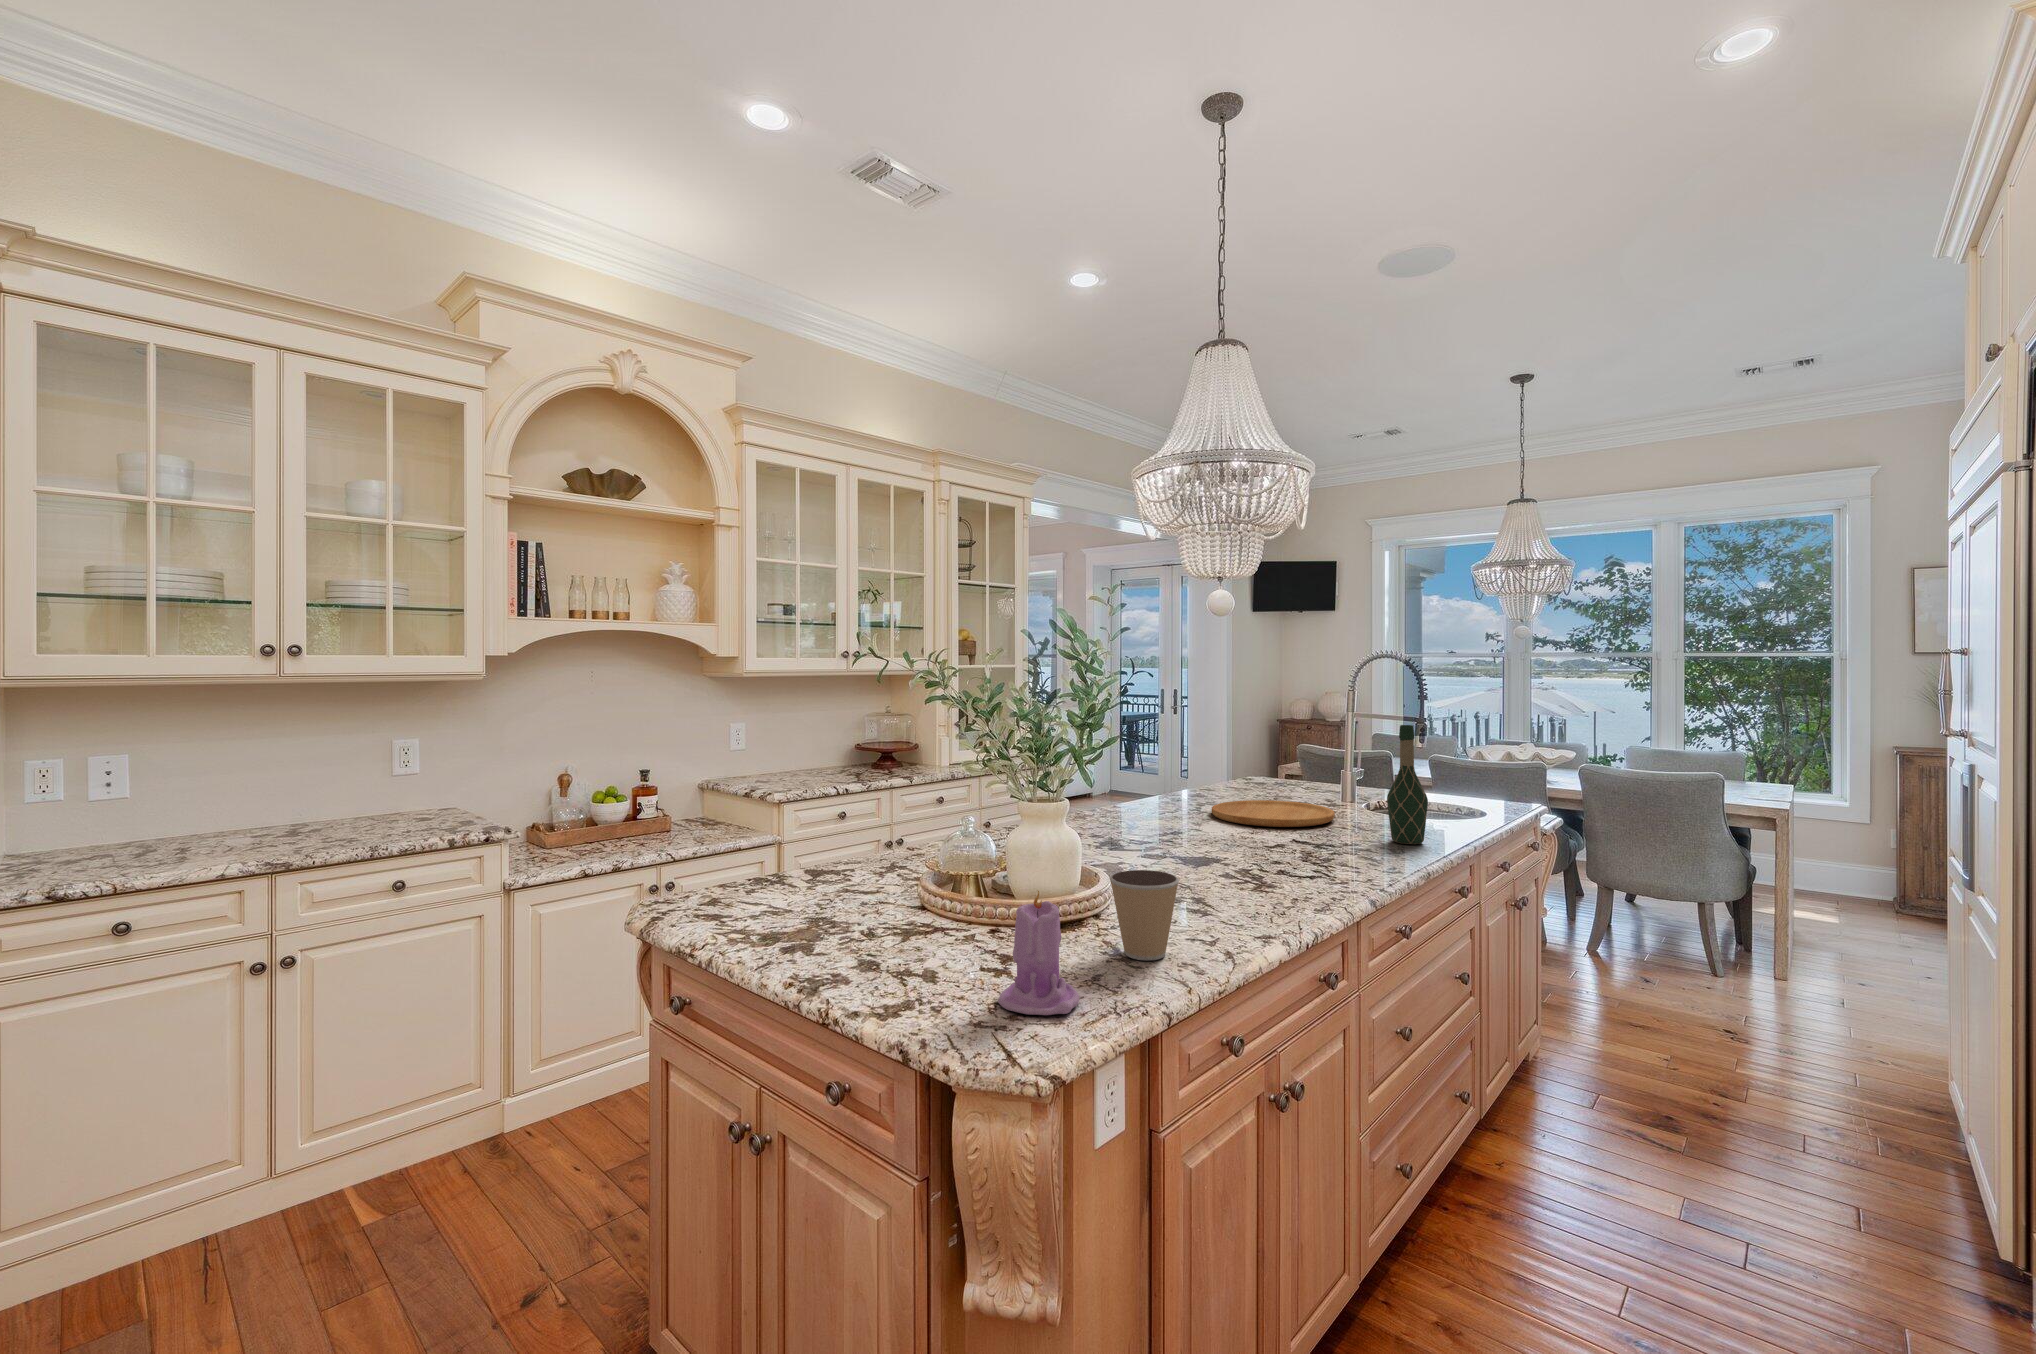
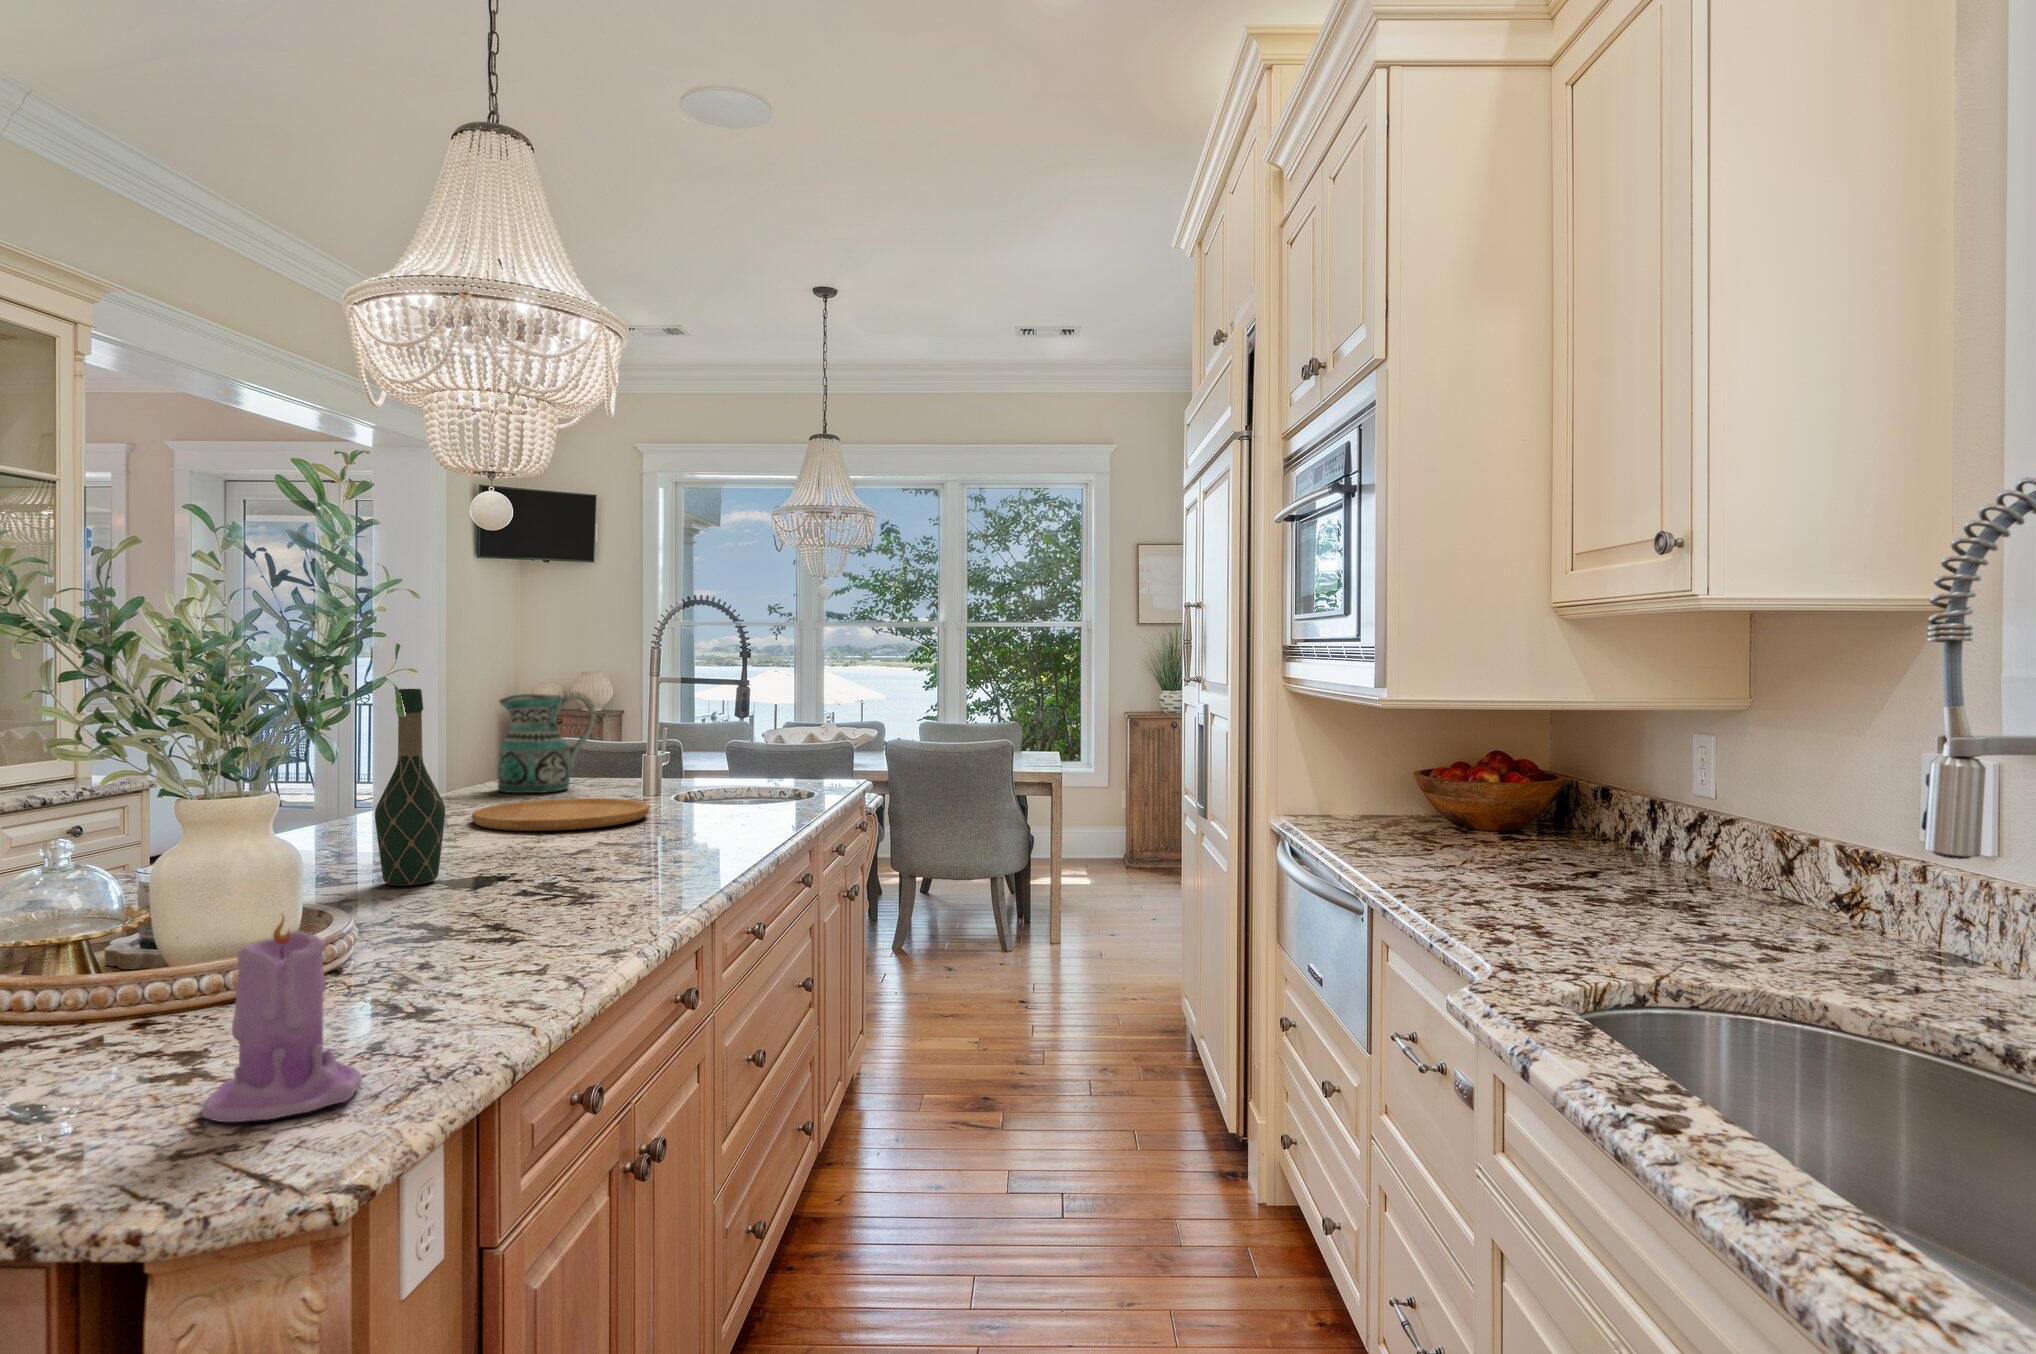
ceramic pitcher: none [1237,720,1305,792] -> present [498,692,596,793]
wine bottle: present [1387,725,1428,844] -> present [375,689,445,886]
coffee cup: present [1110,870,1179,960] -> none [384,877,502,1011]

